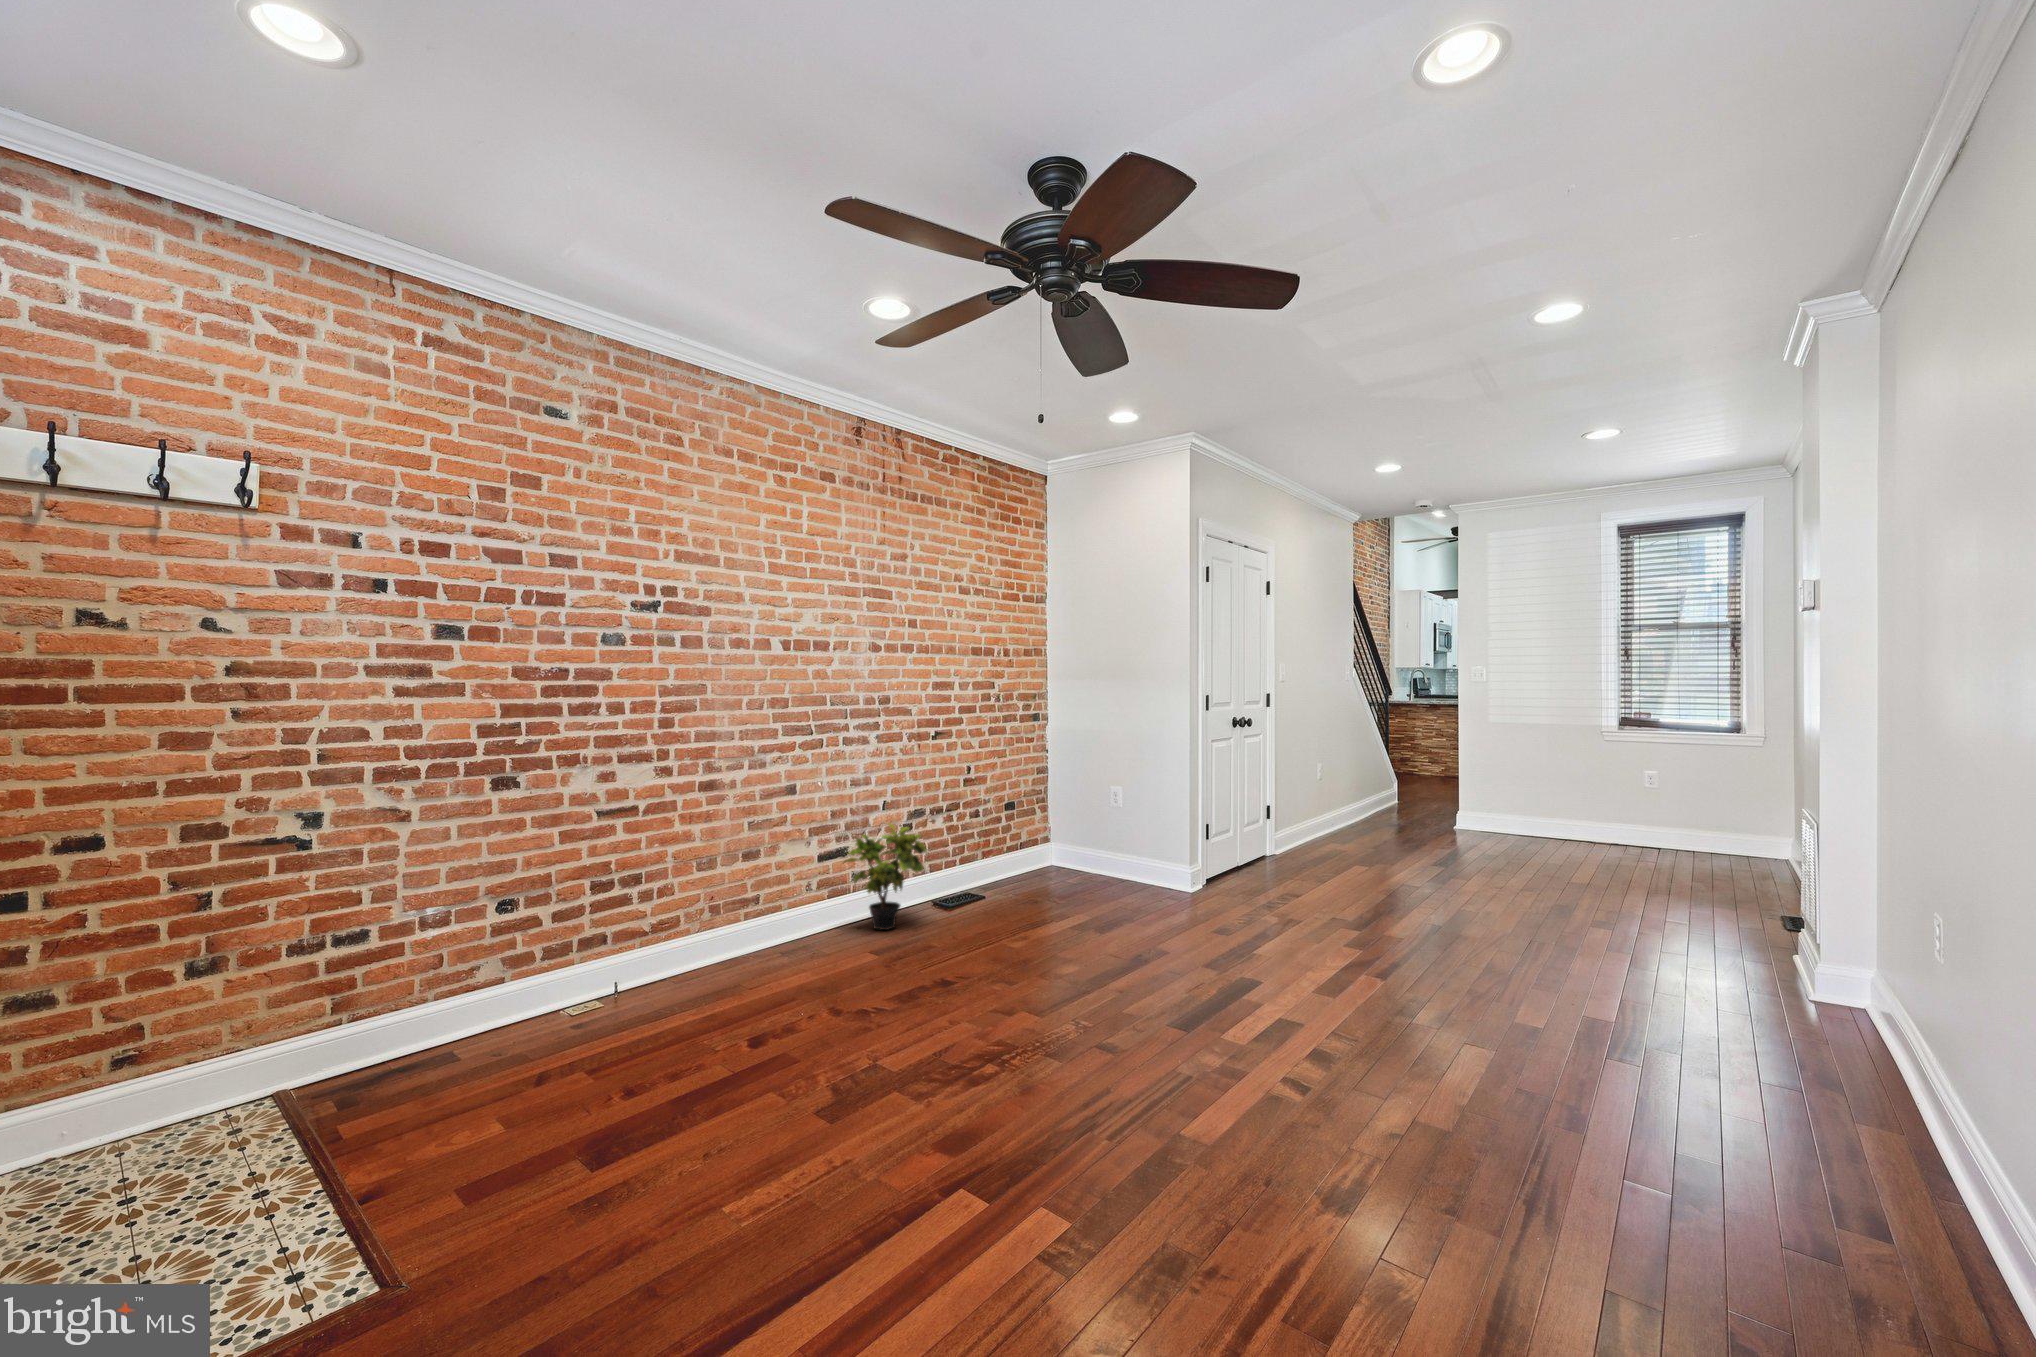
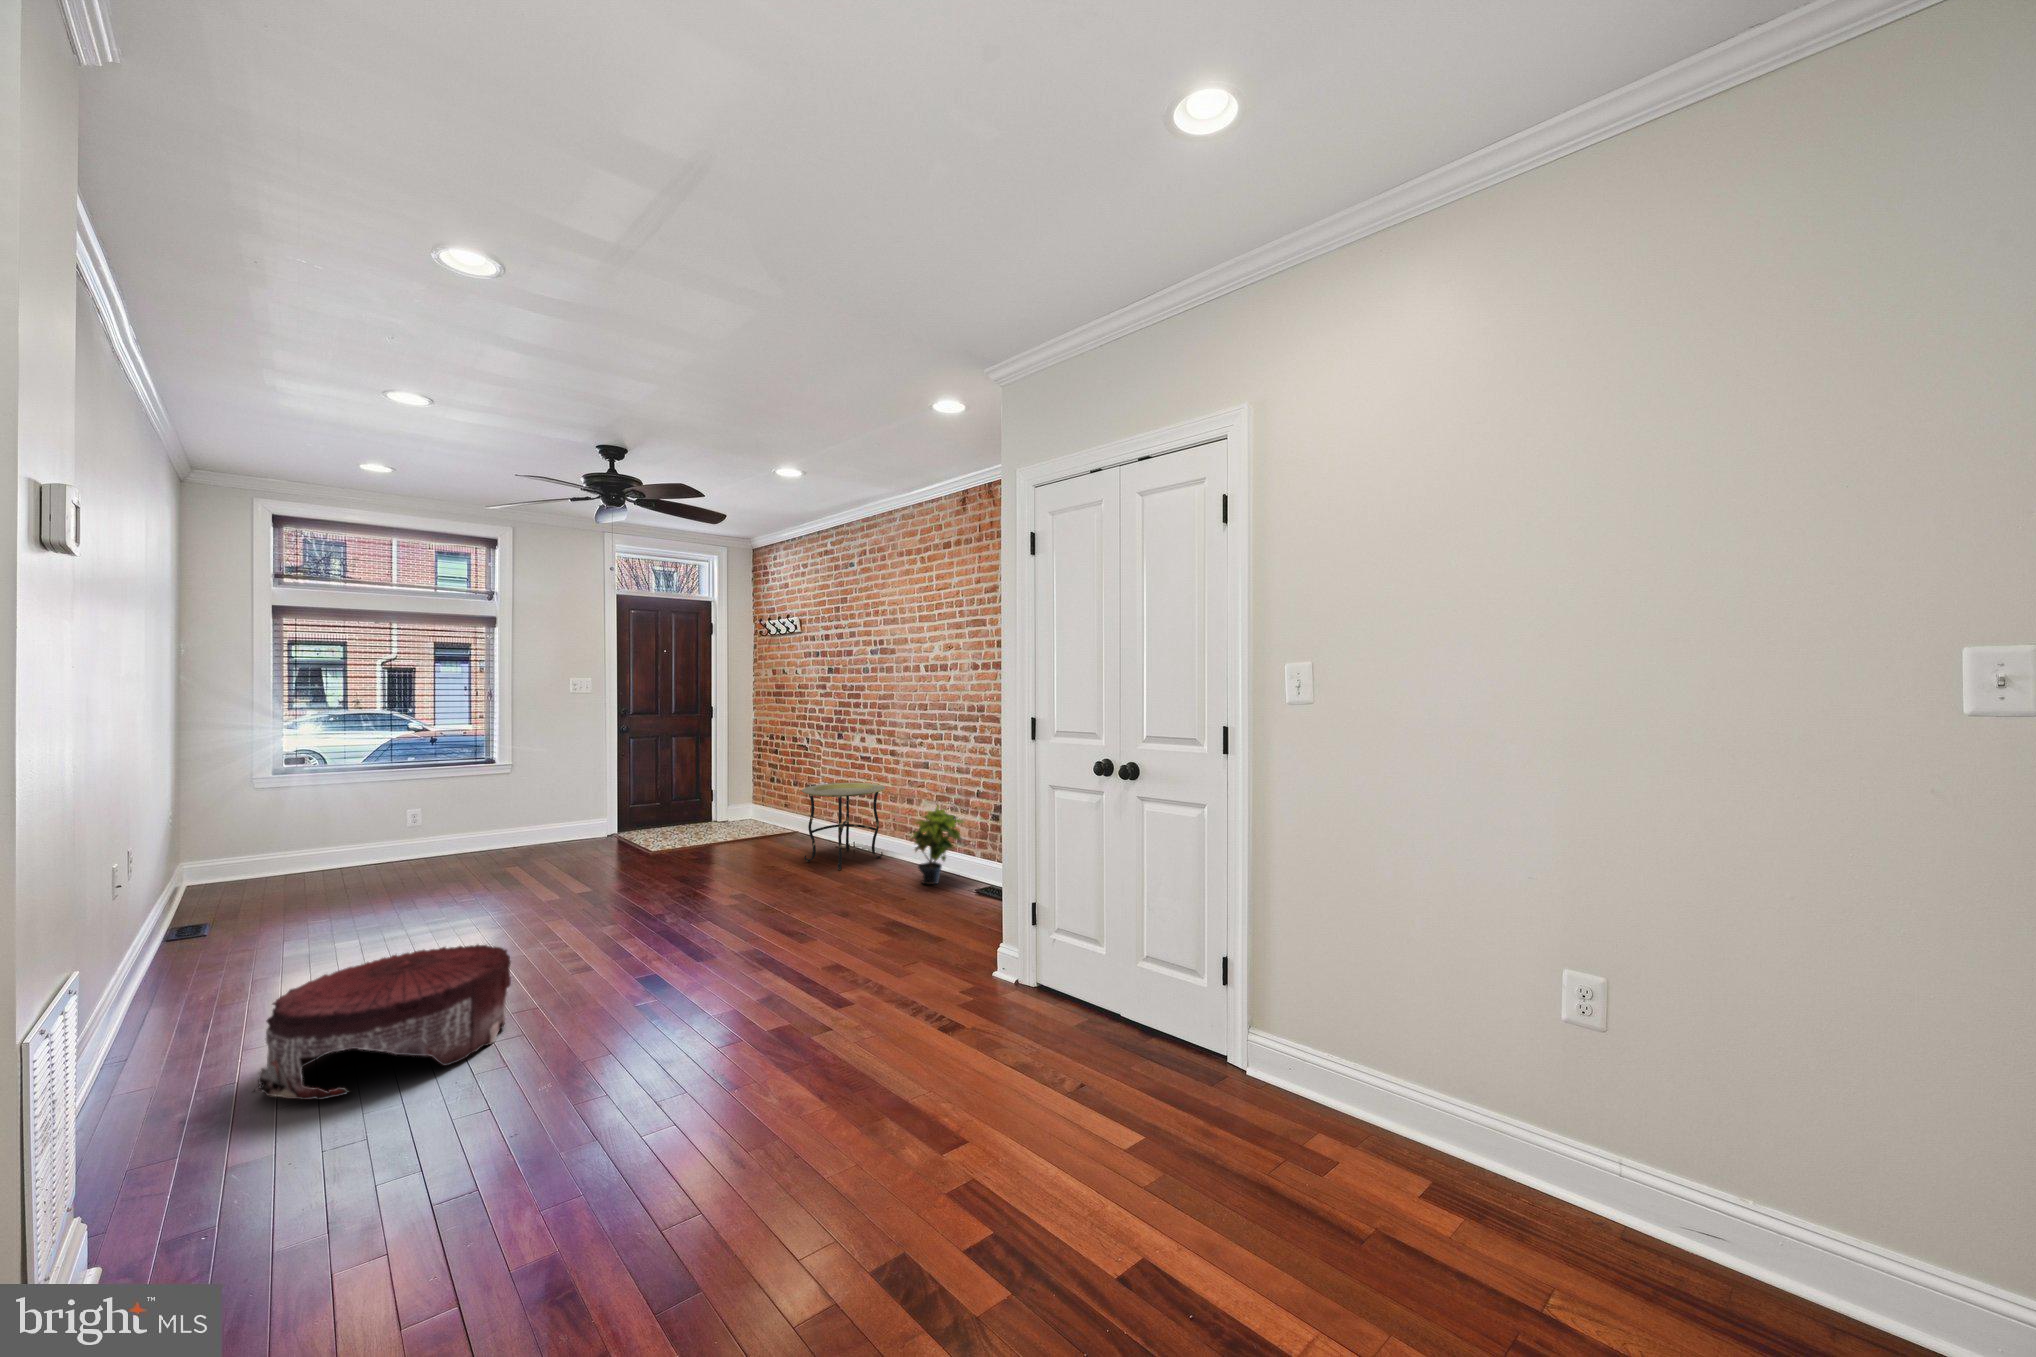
side table: none [649,843,809,1014] -> present [802,783,885,870]
pouf: none [1317,945,1527,1096] -> present [255,945,511,1100]

